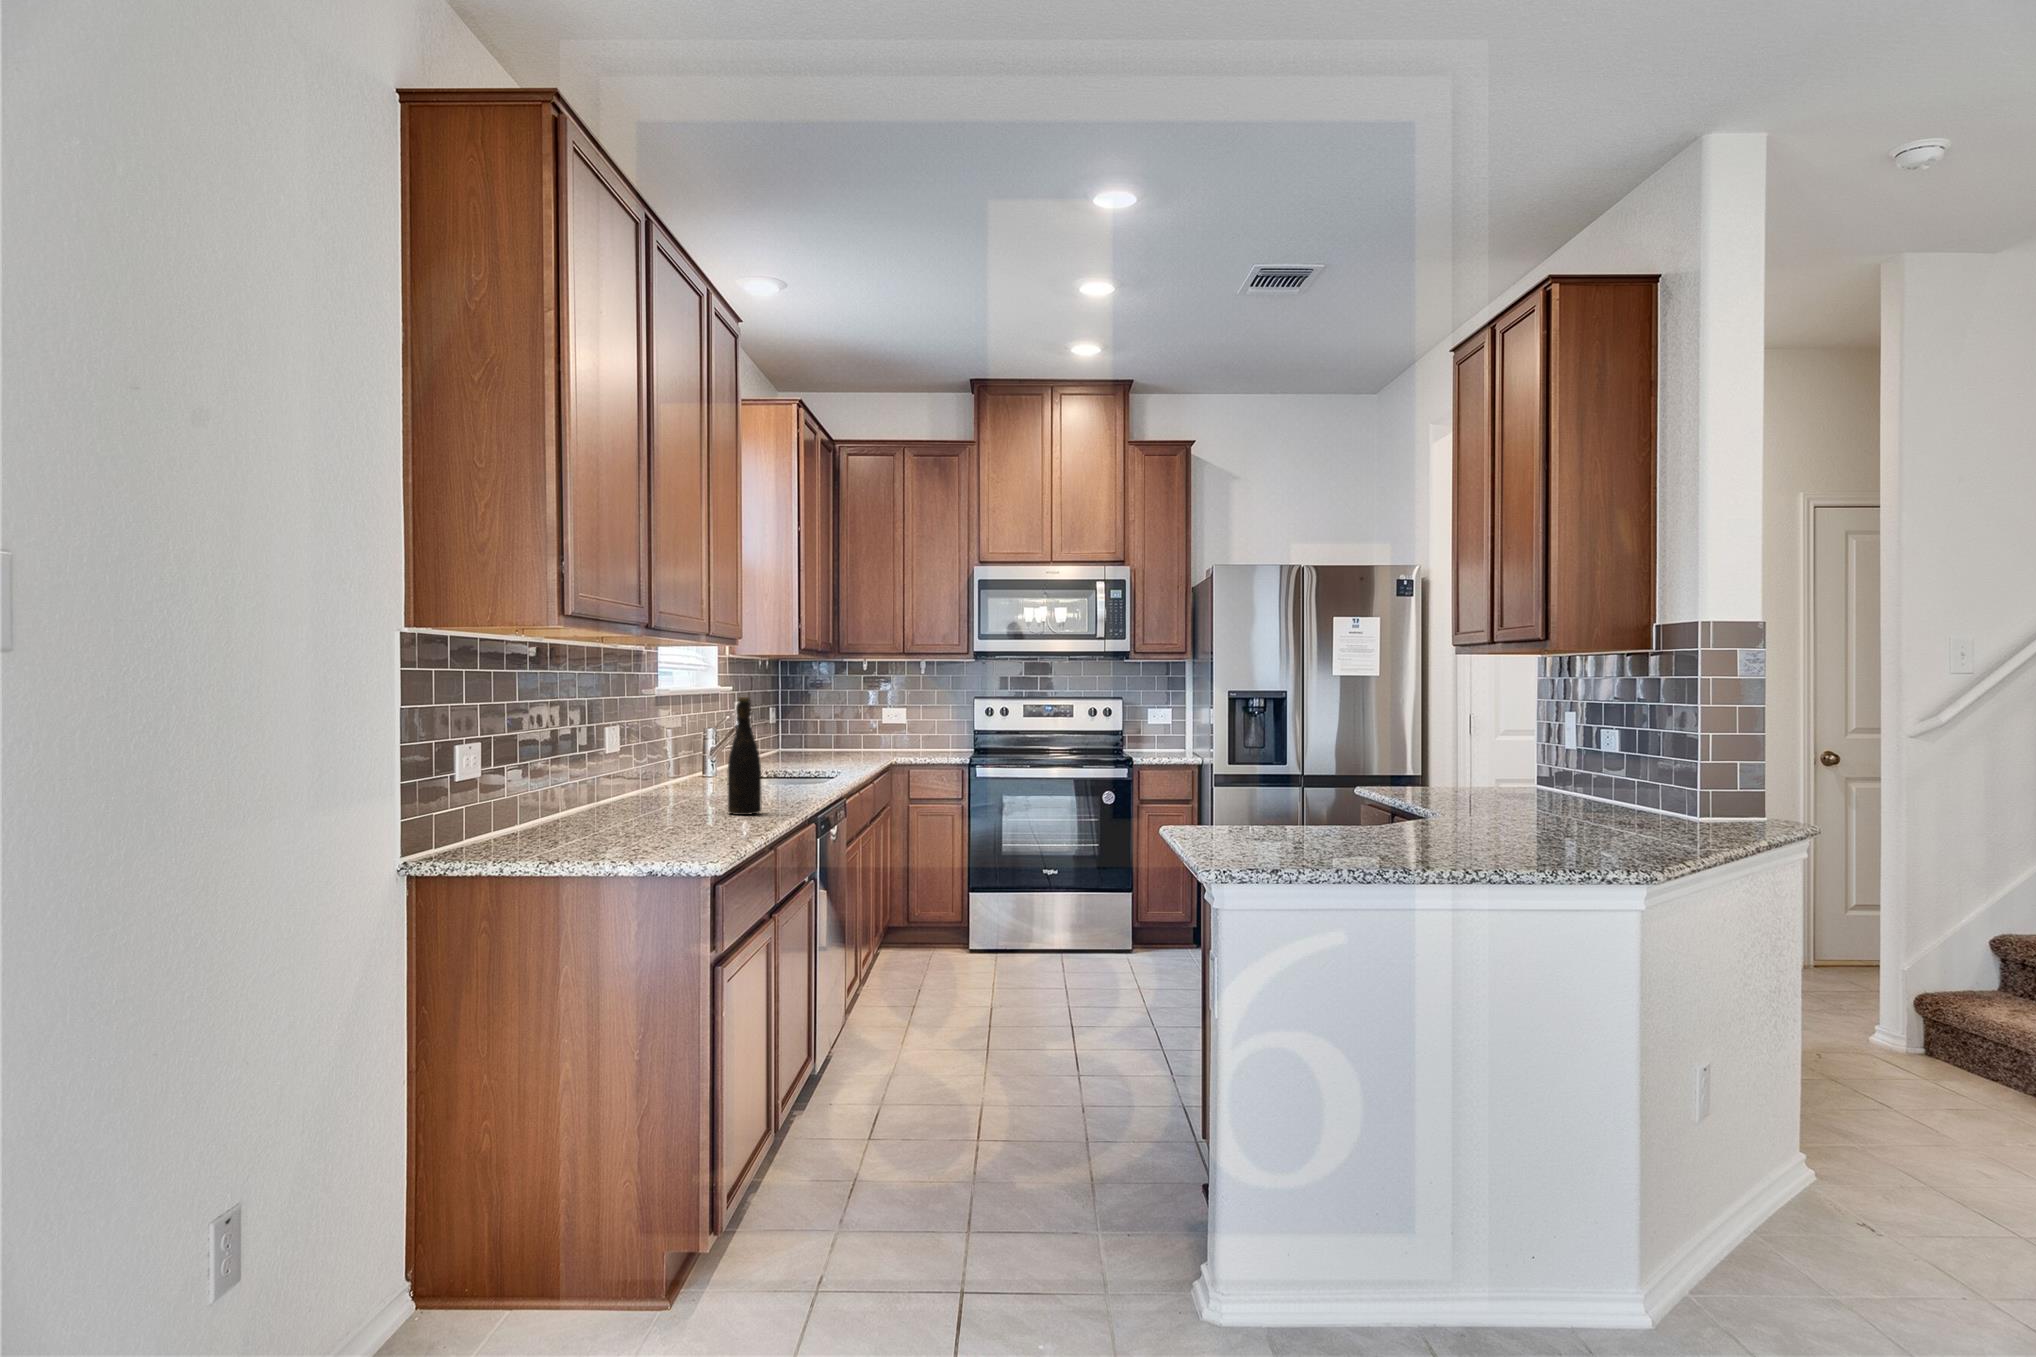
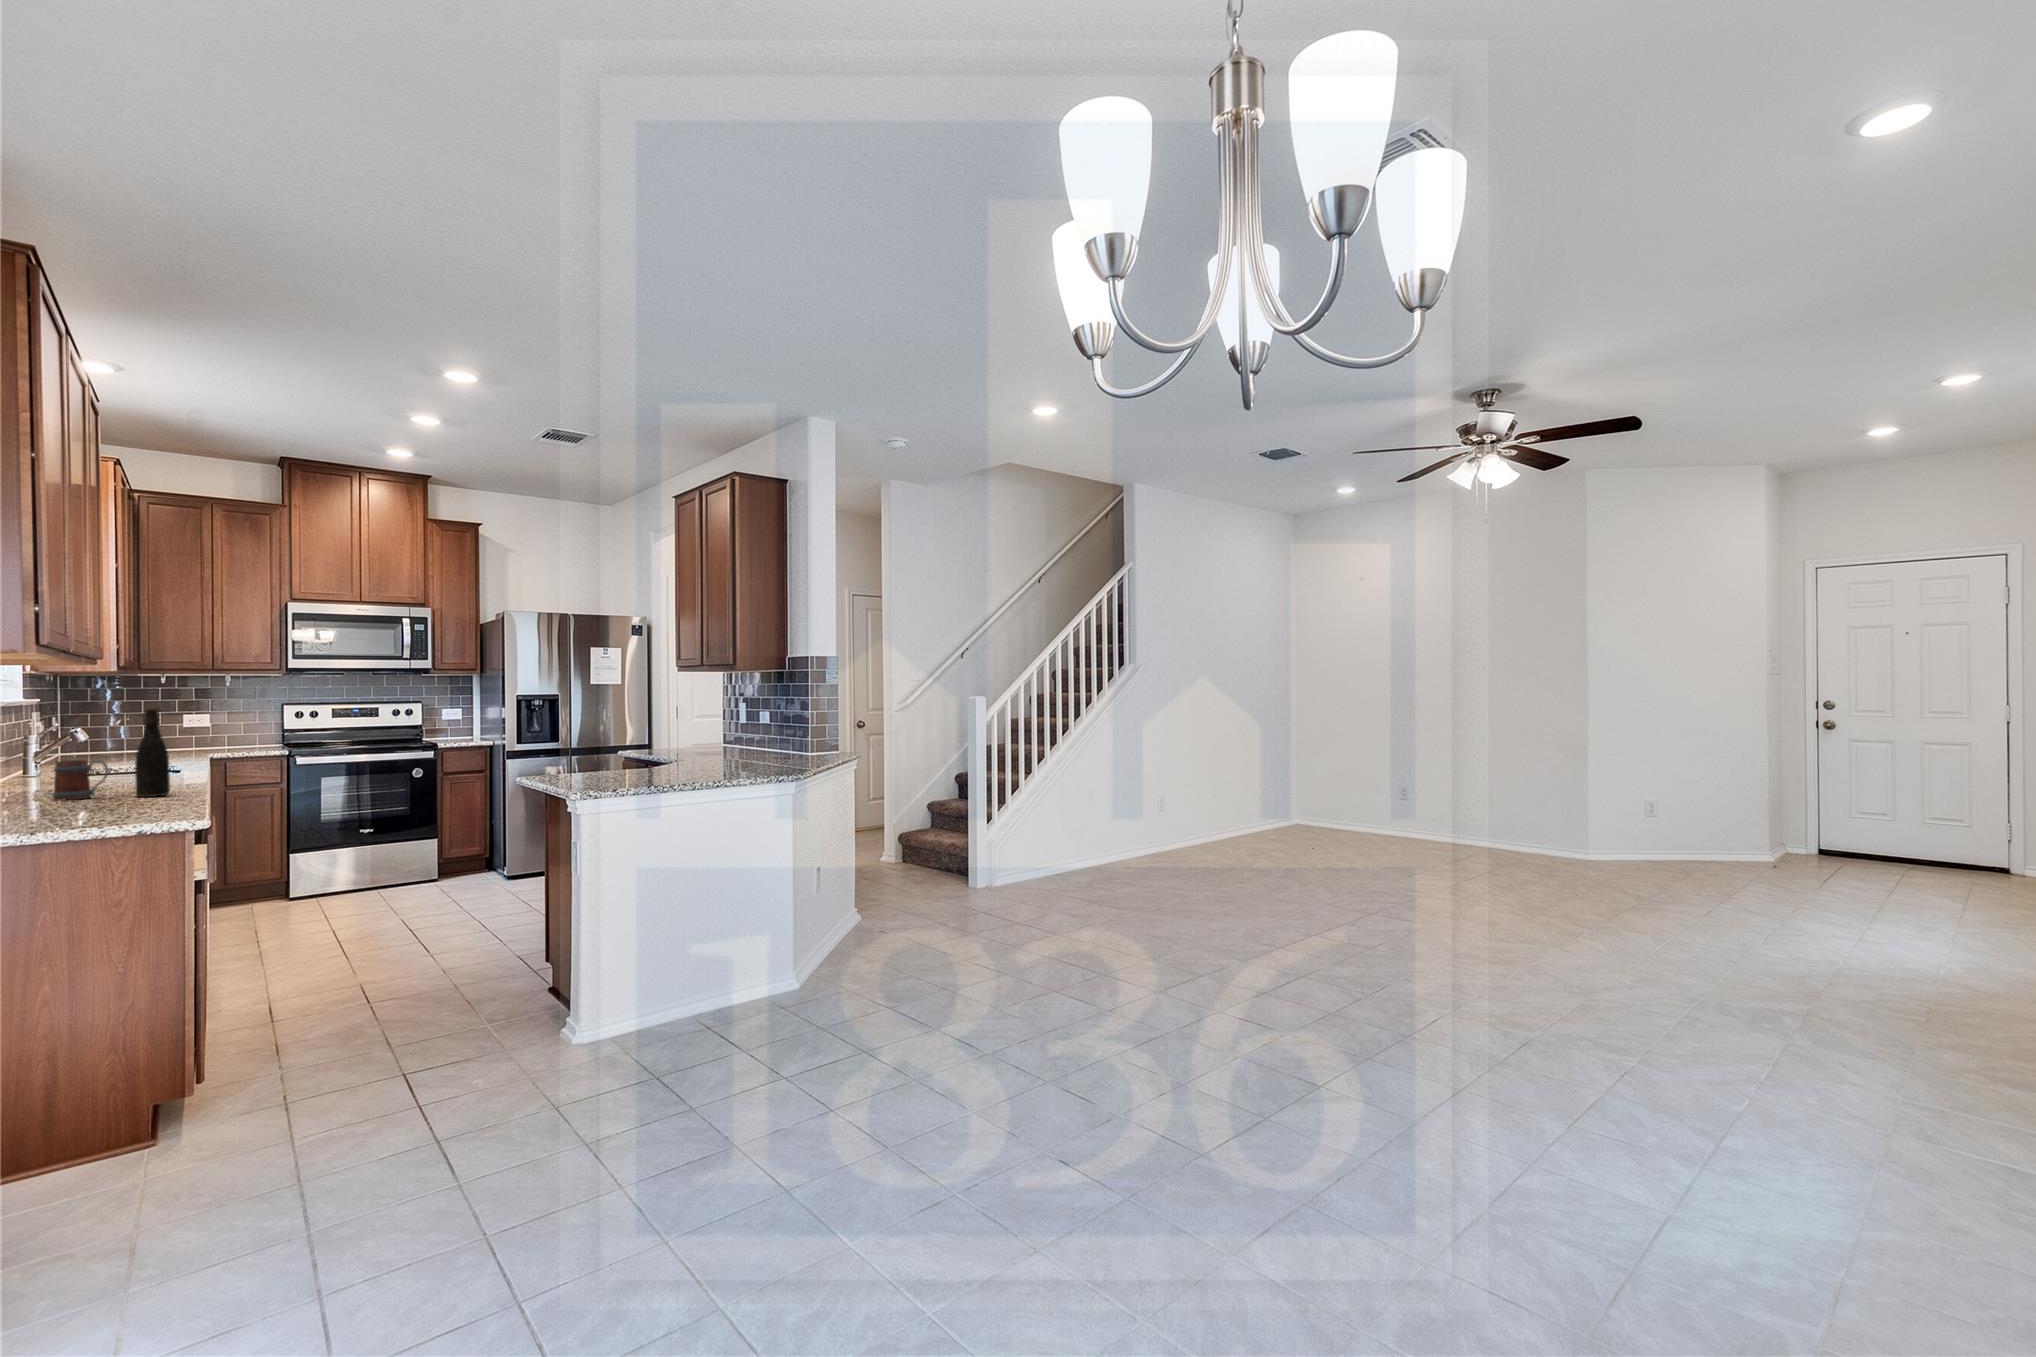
mug: none [653,762,704,812] -> present [52,760,109,801]

